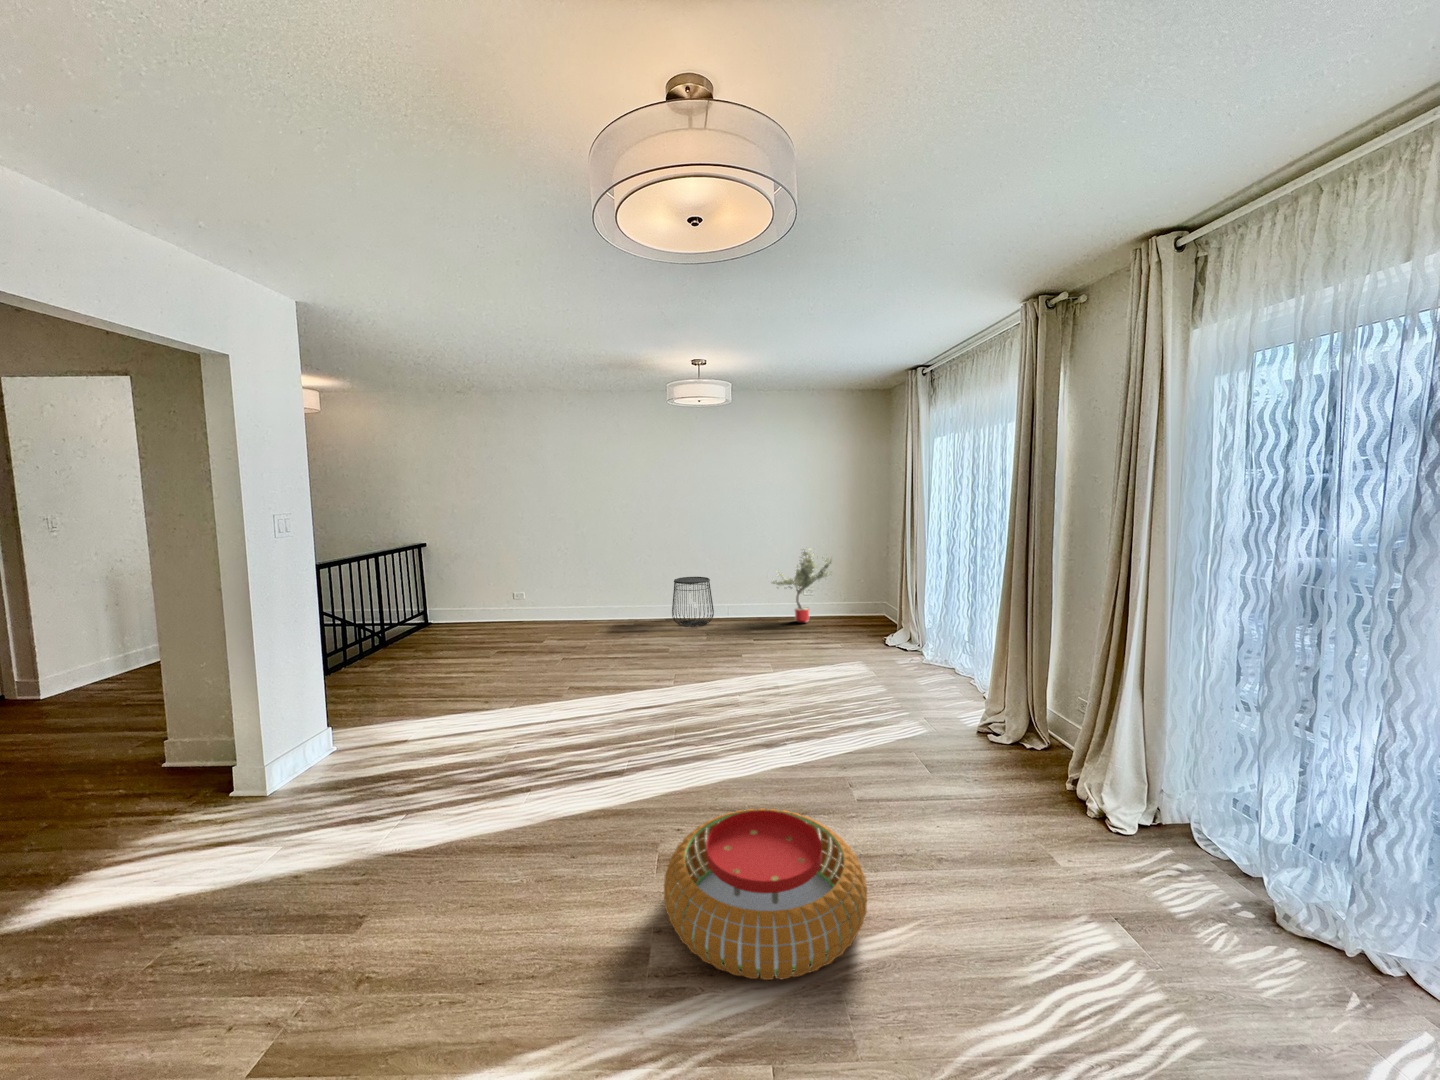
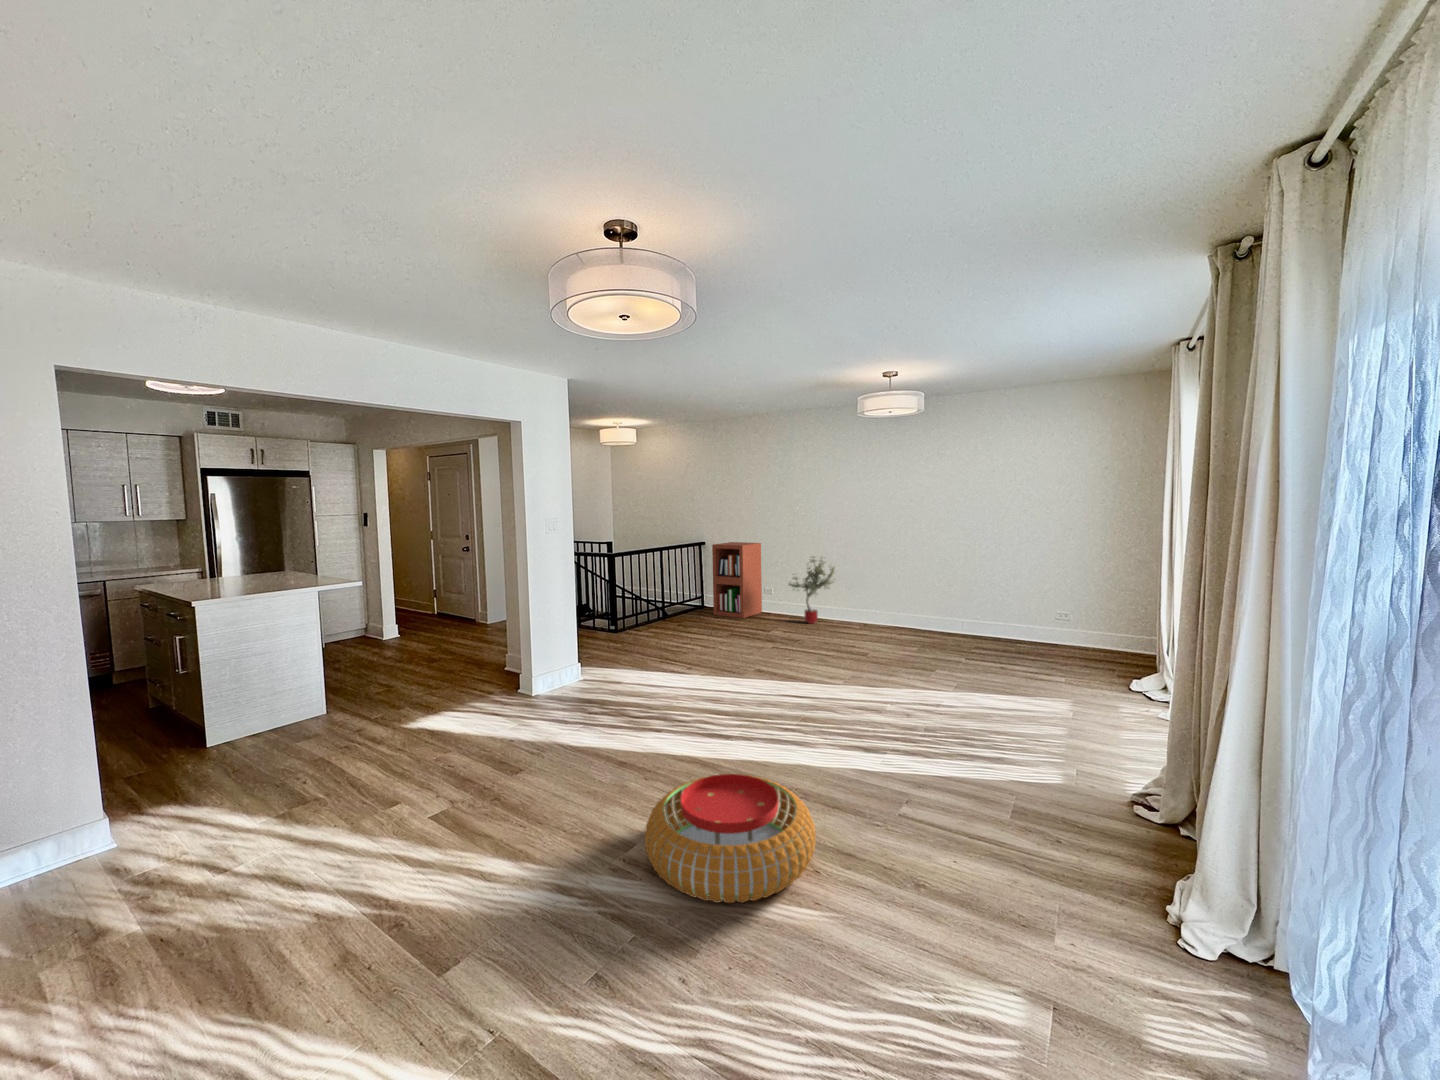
bookshelf: none [442,542,507,633] -> present [712,542,762,618]
potted tree: present [772,548,831,623] -> present [789,556,835,624]
side table: present [672,577,714,627] -> none [899,588,944,639]

